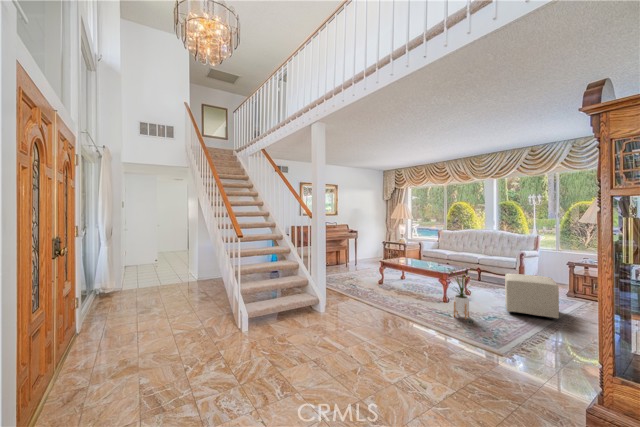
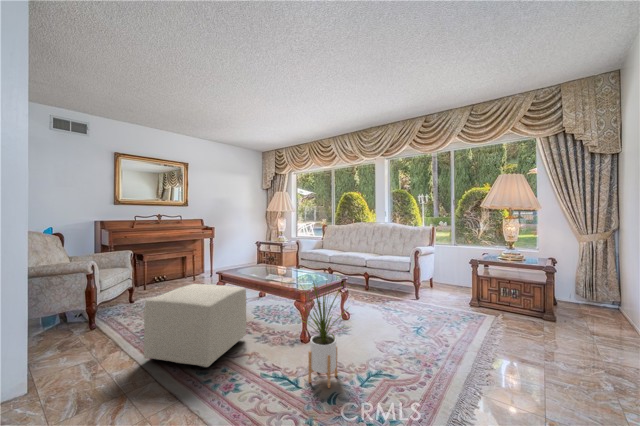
ottoman: present [505,273,559,319] -> present [144,284,246,367]

